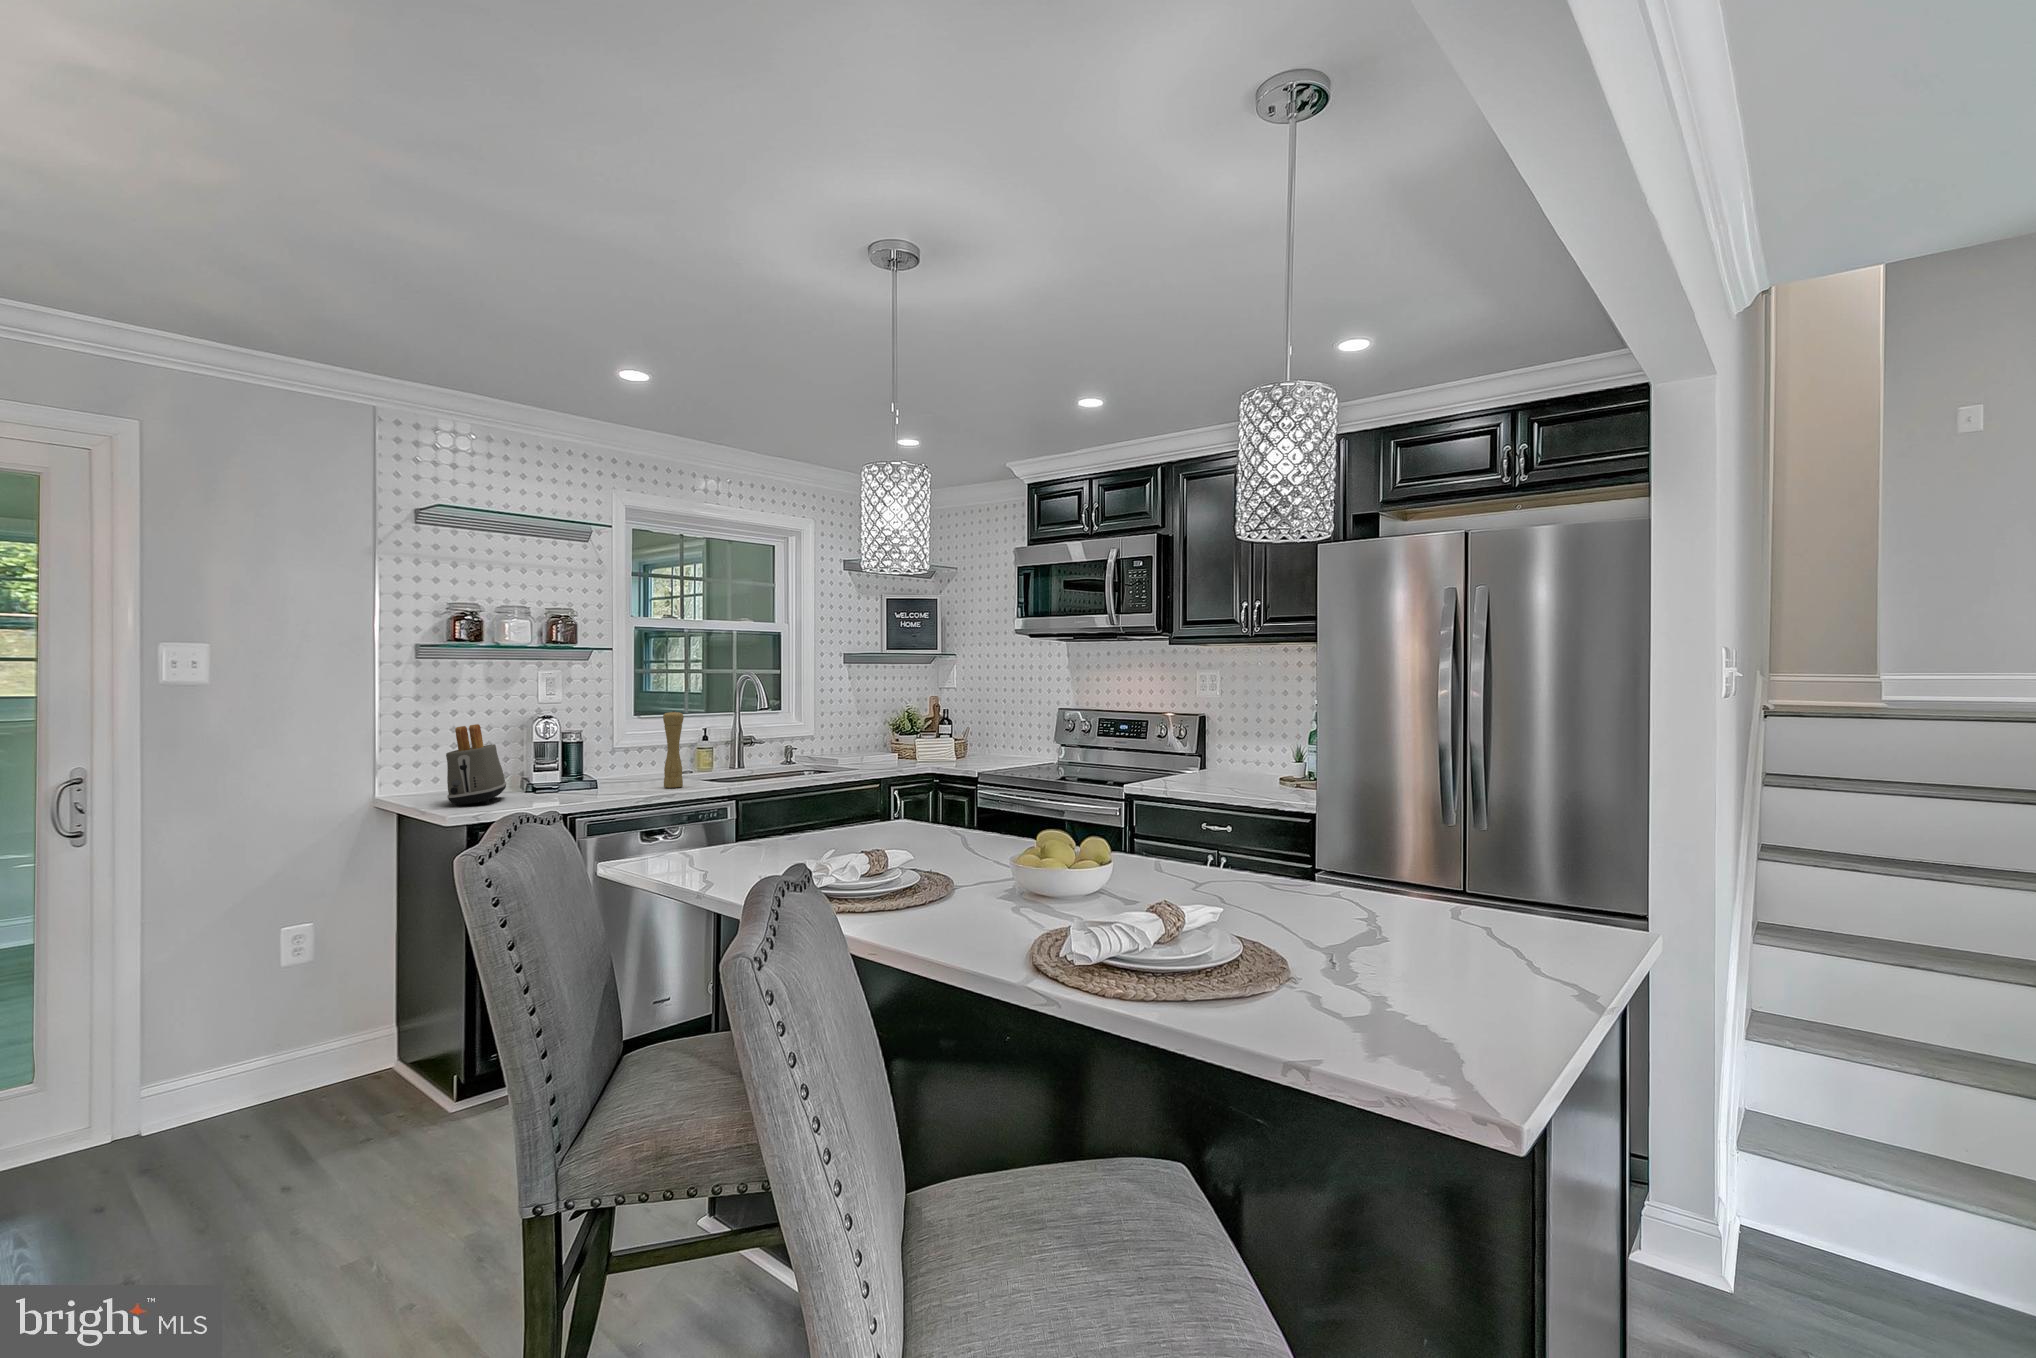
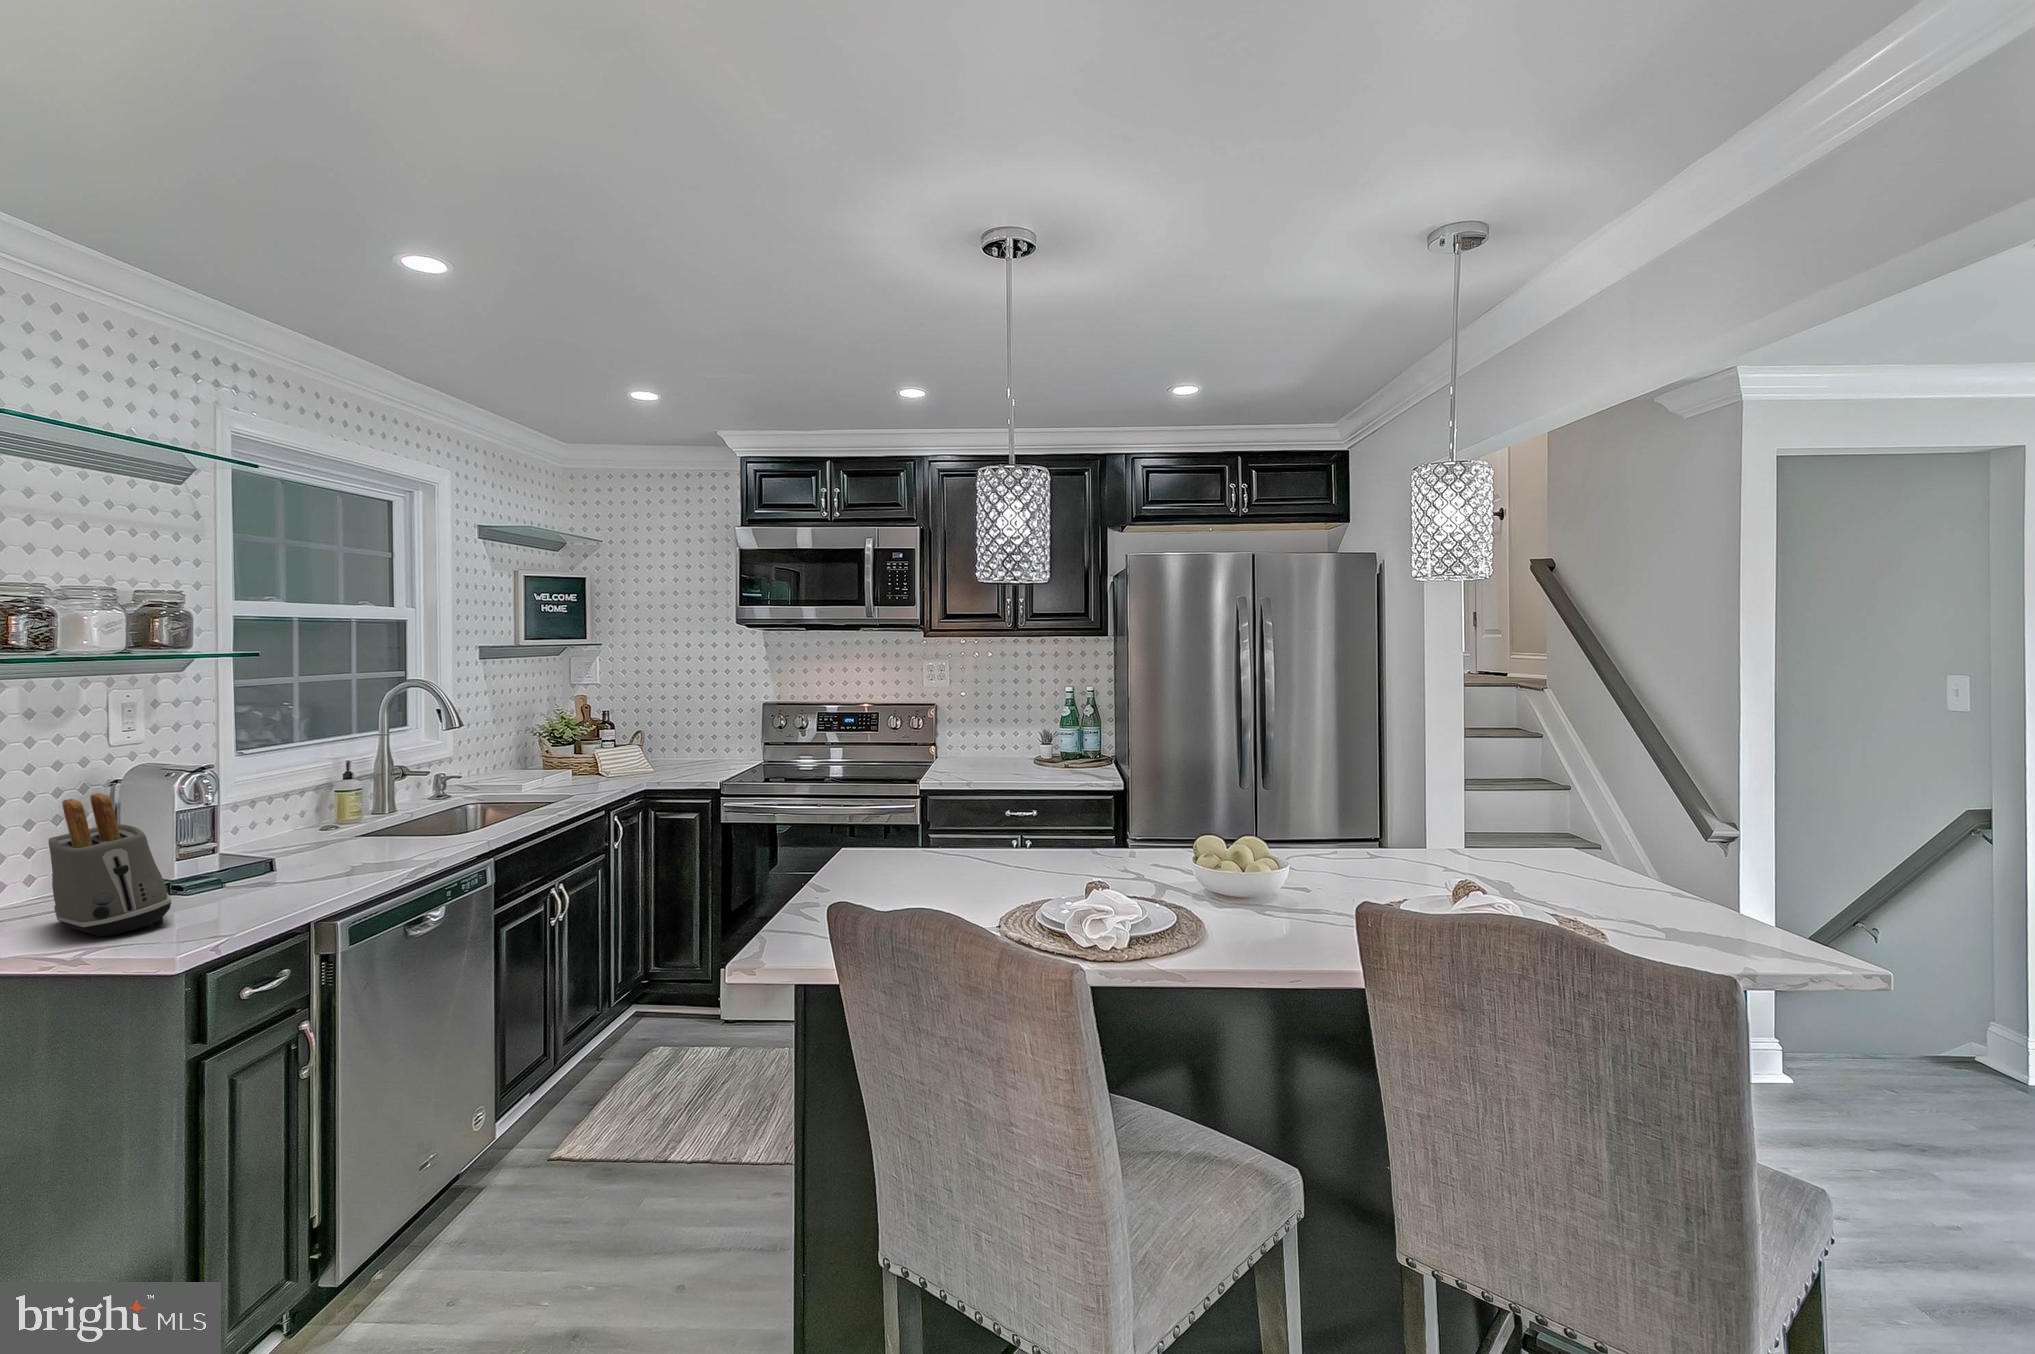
pepper mill: present [663,711,684,788] -> none [379,744,414,855]

